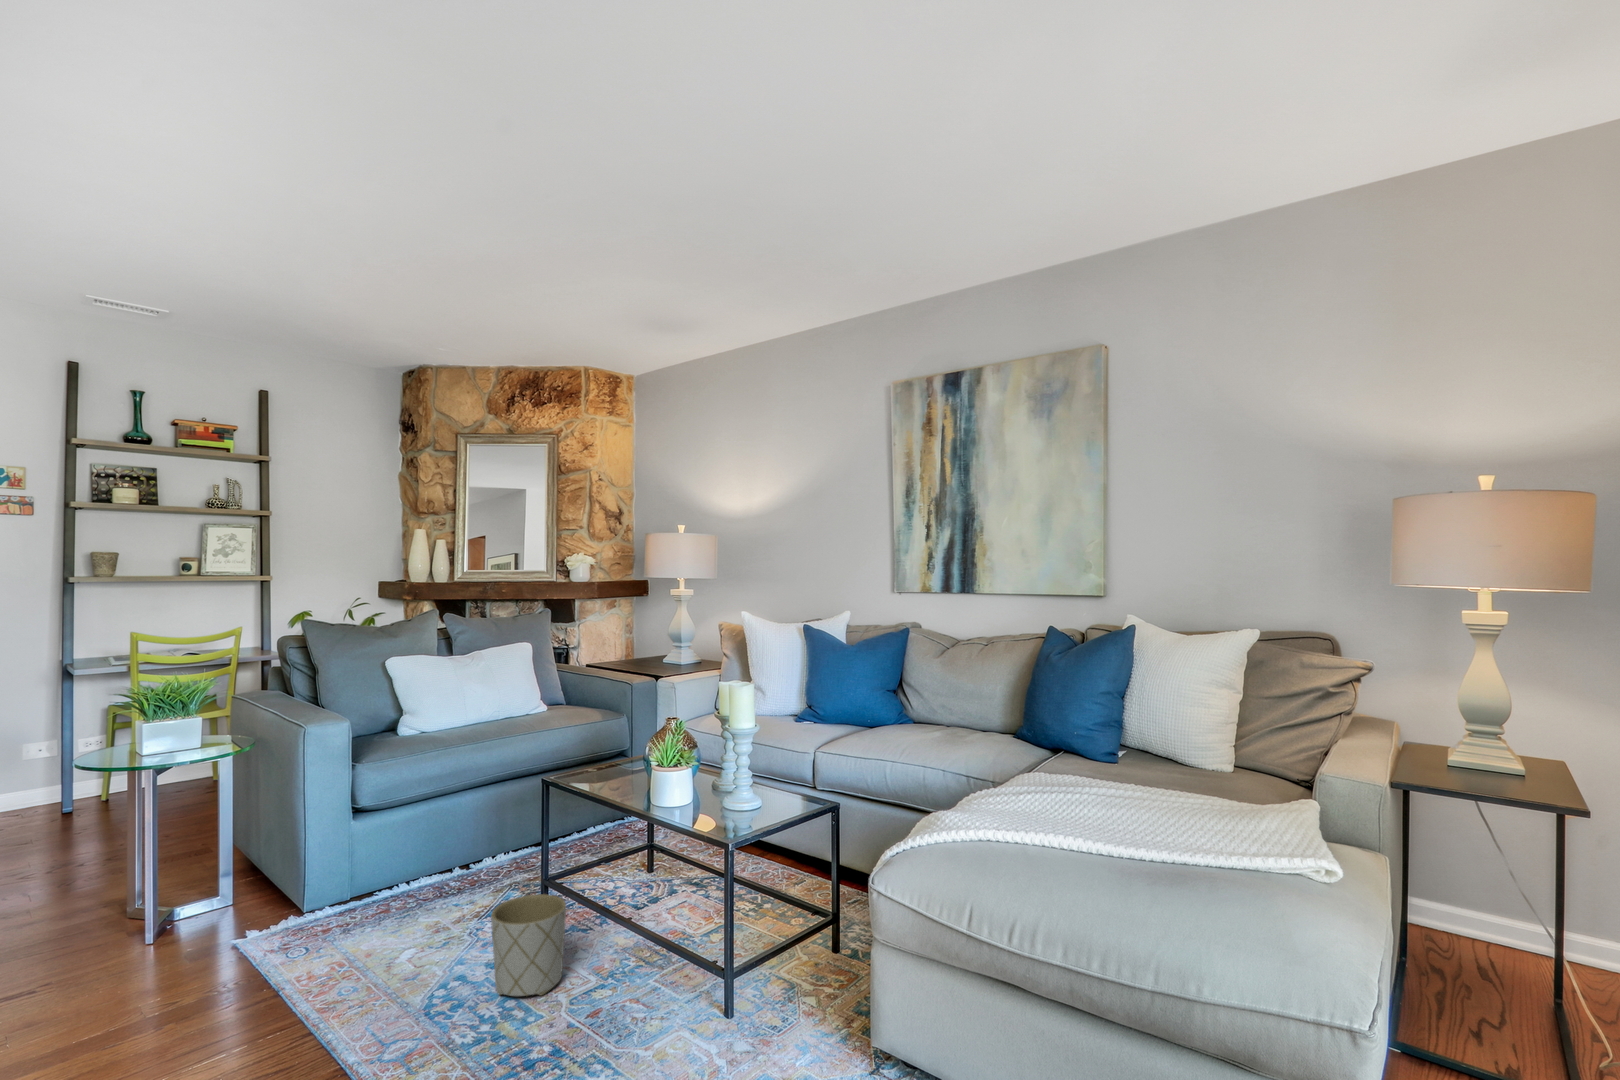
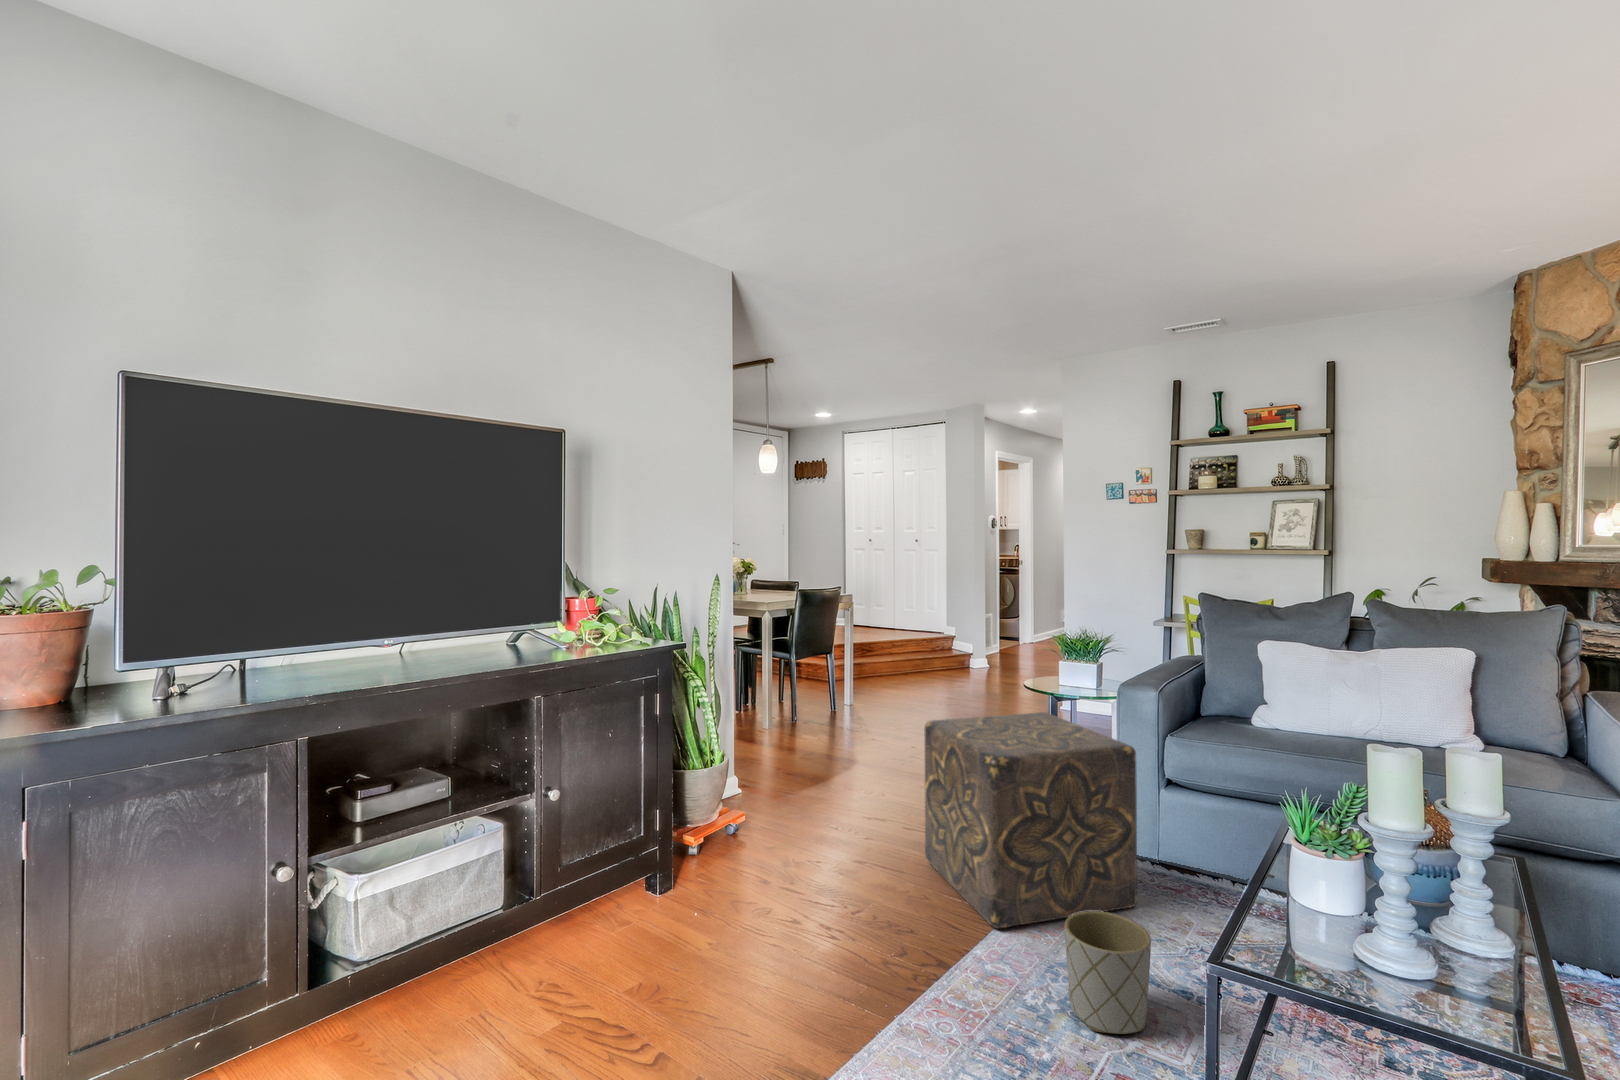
ottoman: none [126,770,406,1042] -> present [924,712,1137,928]

